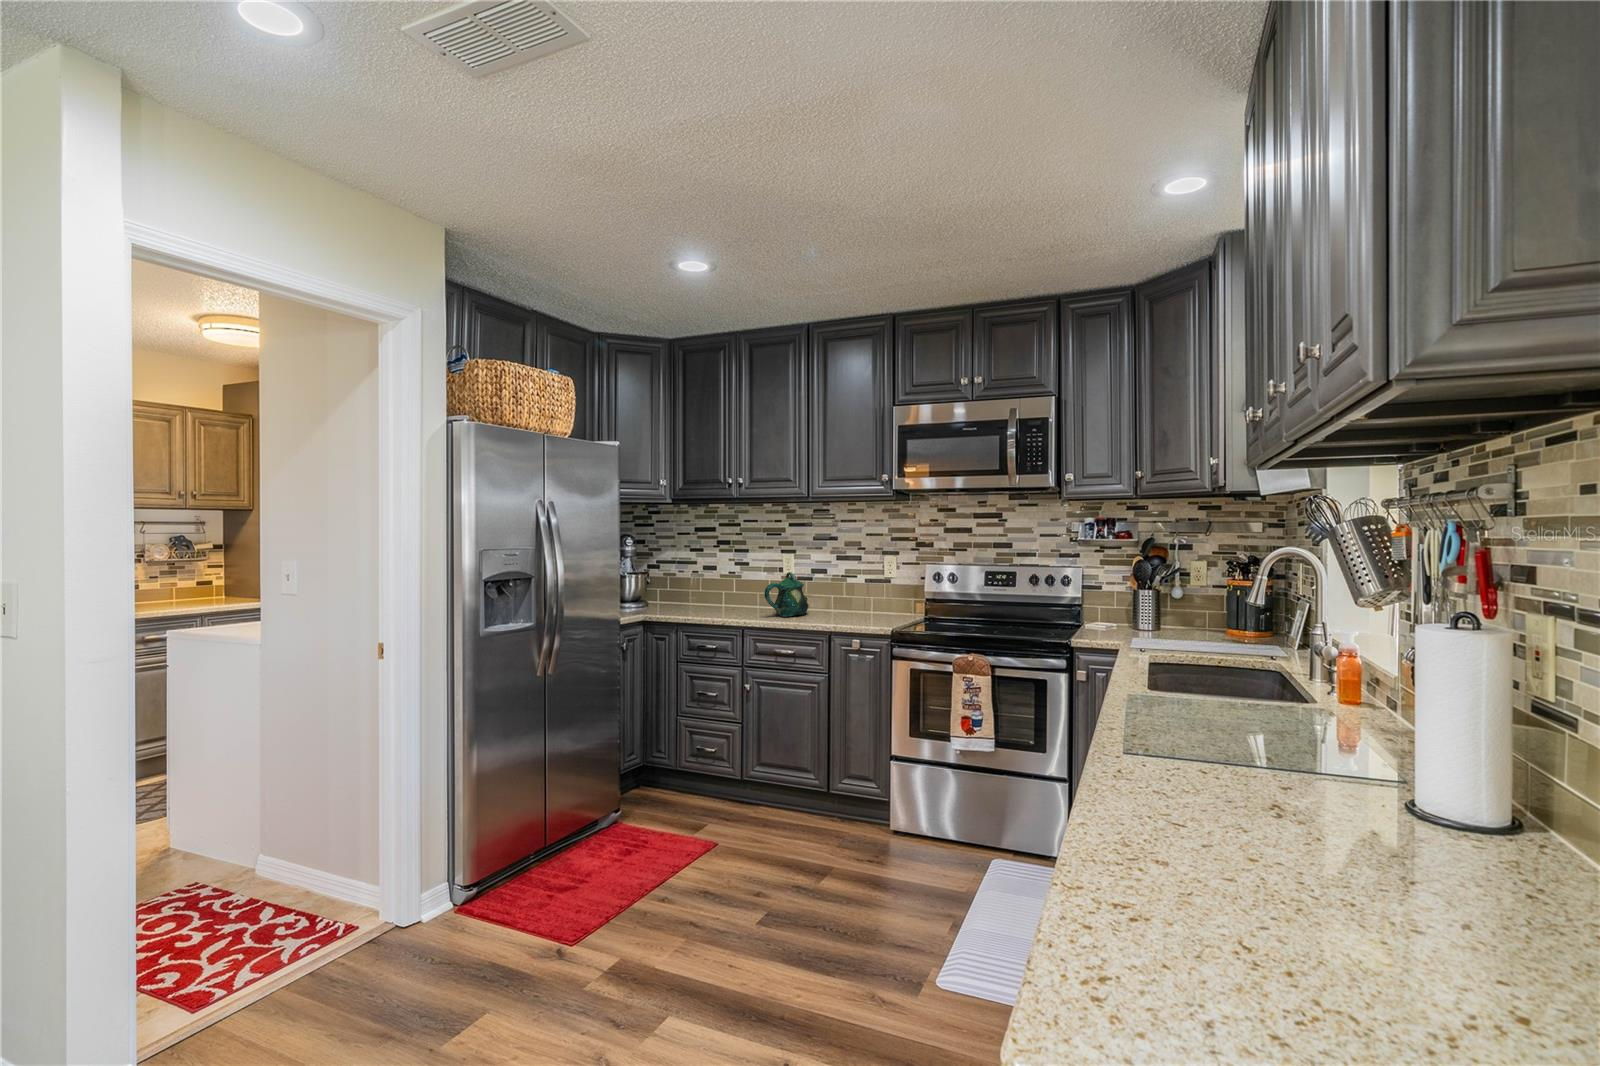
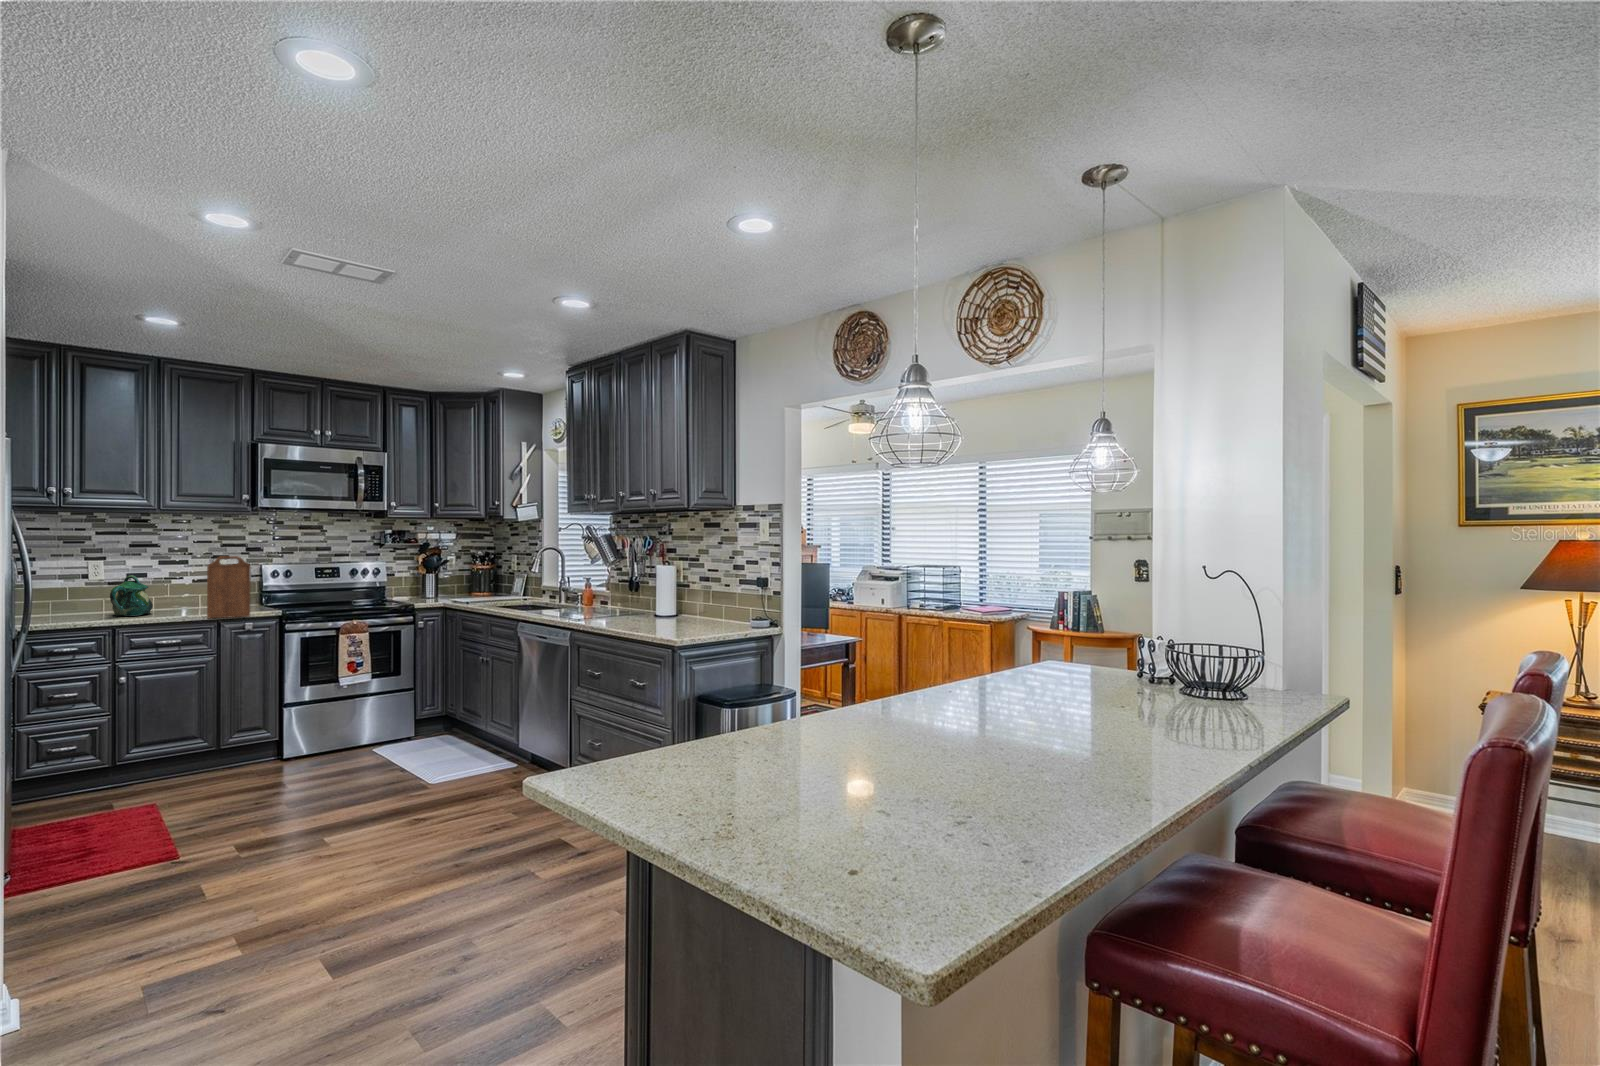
cutting board: none [825,555,865,632] -> present [207,556,251,618]

